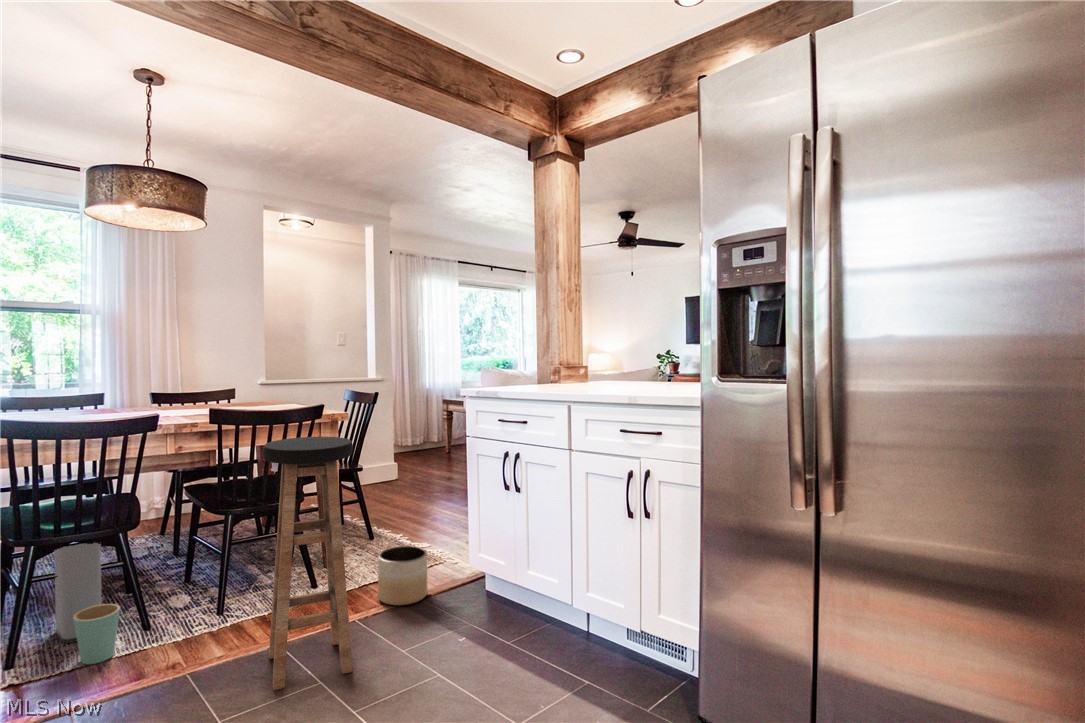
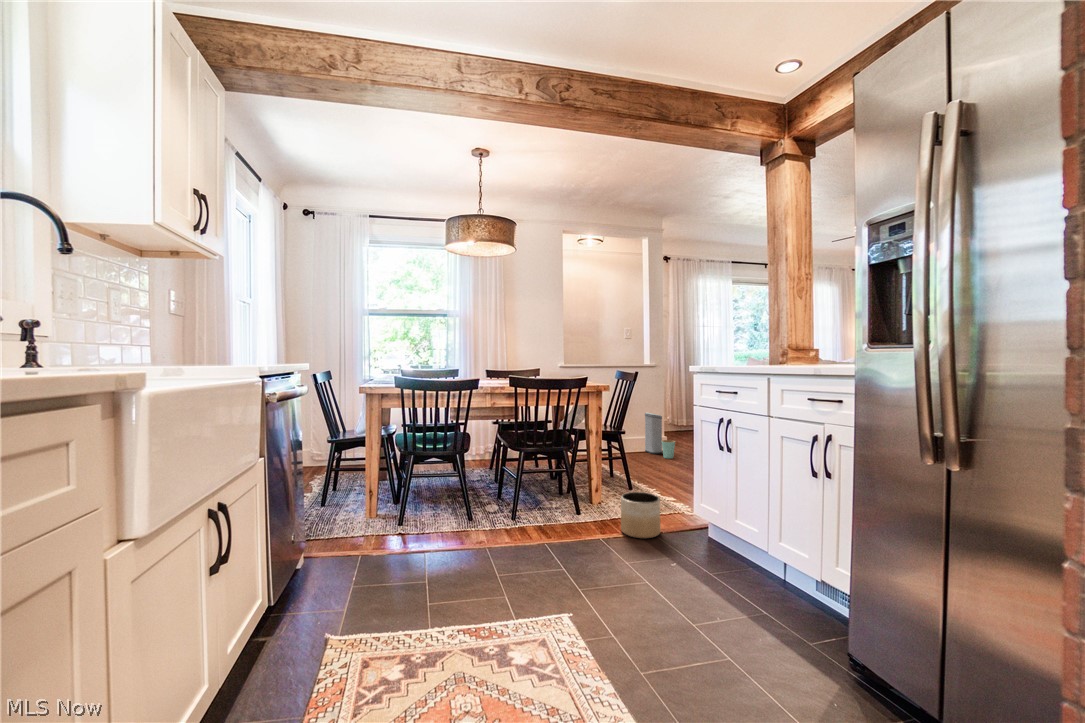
bar stool: present [263,437,353,690] -> none [528,394,590,575]
trash can: present [54,543,120,664] -> present [645,413,675,458]

